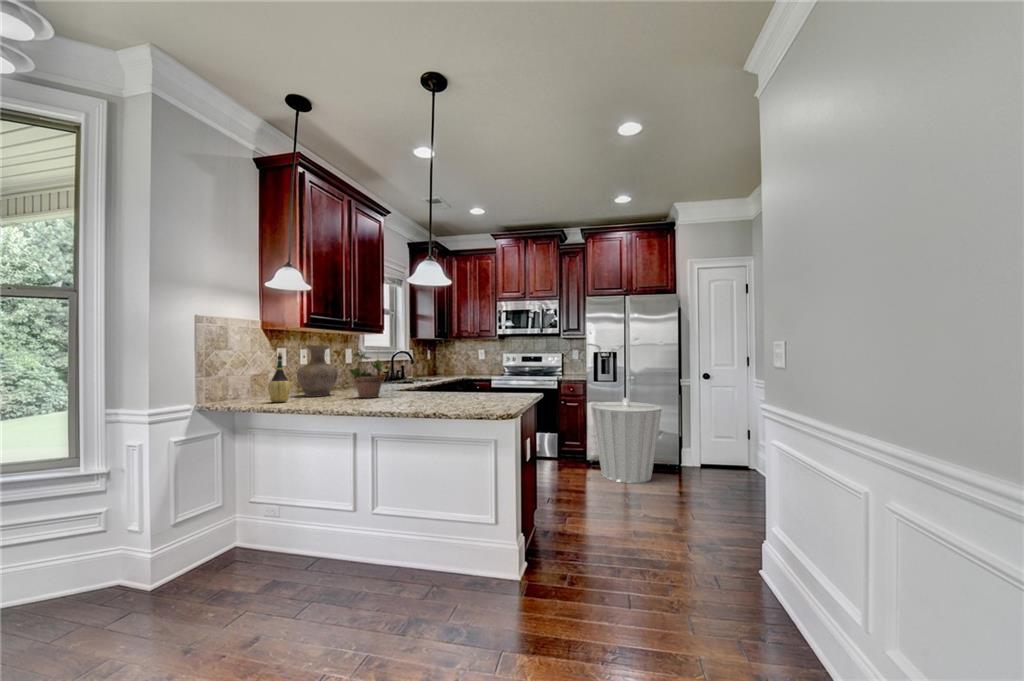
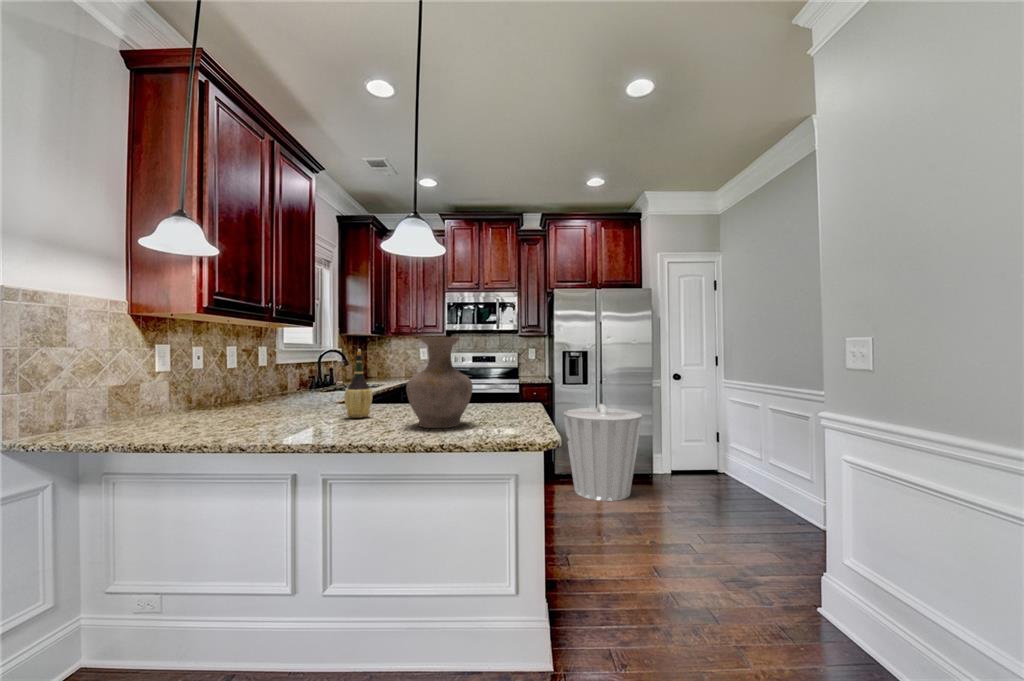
vase: present [297,345,338,397] -> present [406,337,473,428]
potted plant: present [348,350,388,398] -> none [275,340,336,418]
wine bottle: present [268,352,291,402] -> present [344,351,373,418]

